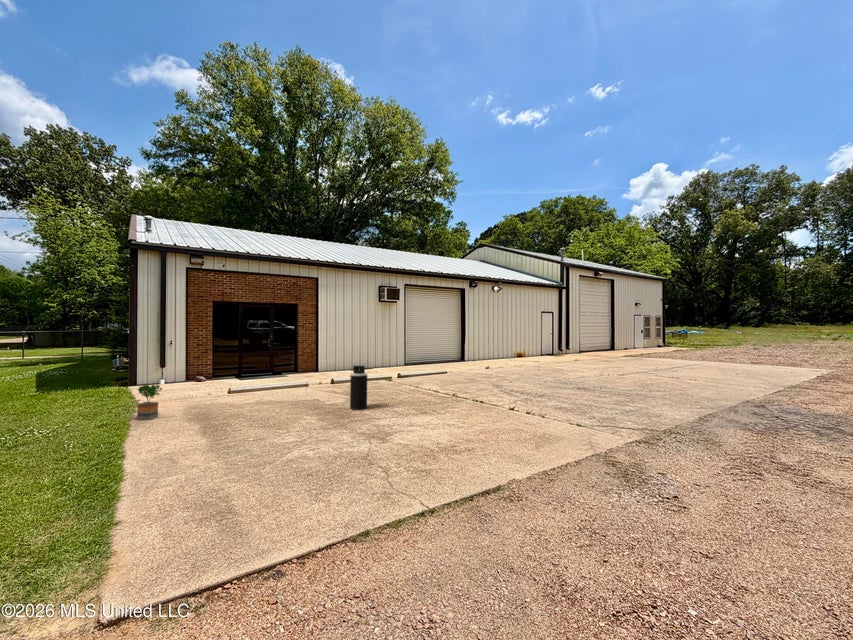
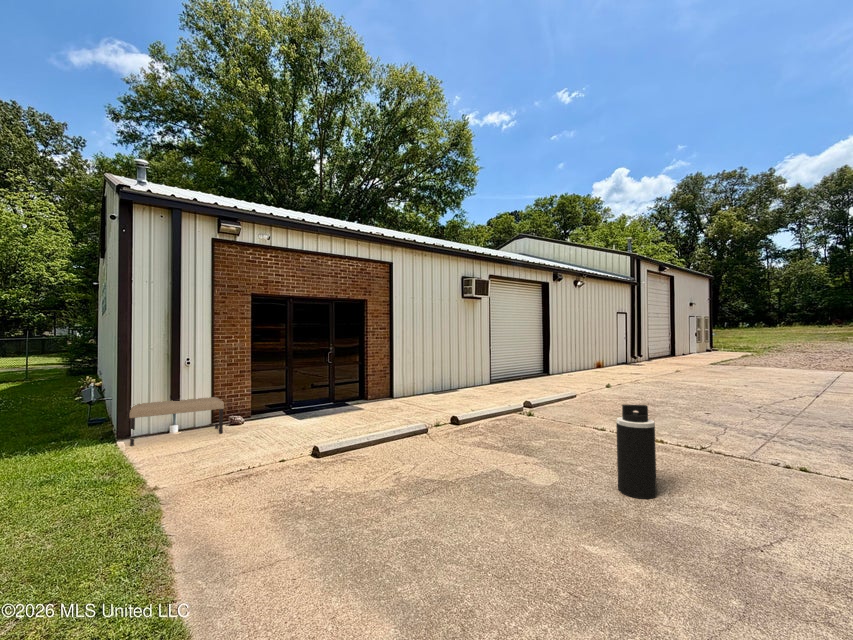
bench: none [135,364,191,388] -> present [129,397,224,446]
potted tree: present [137,384,162,420] -> none [187,474,251,579]

